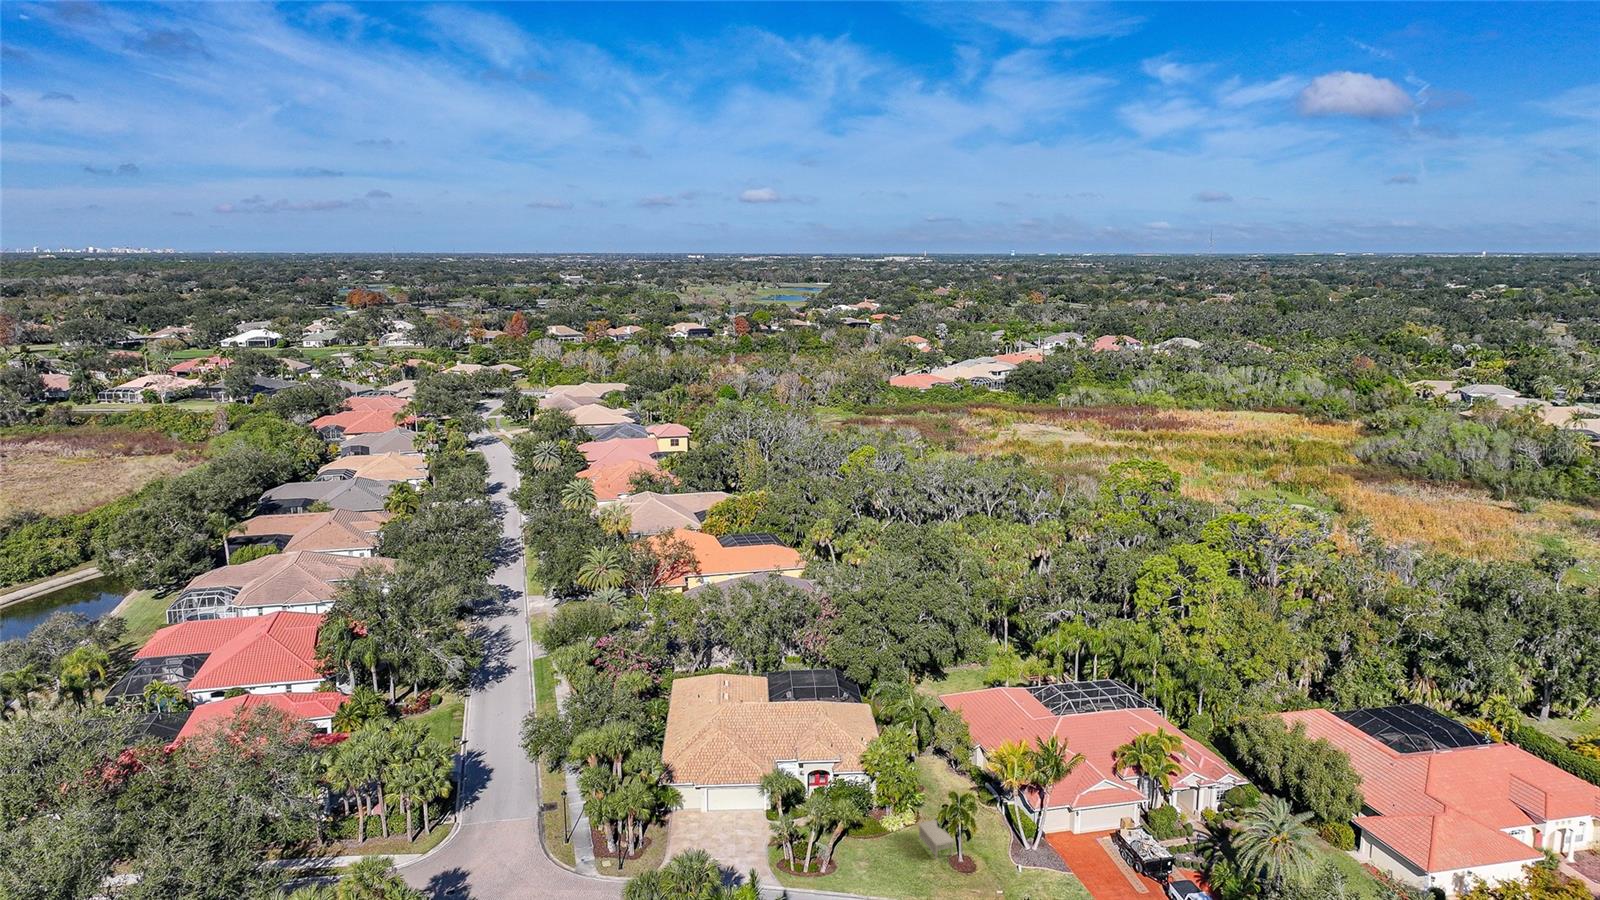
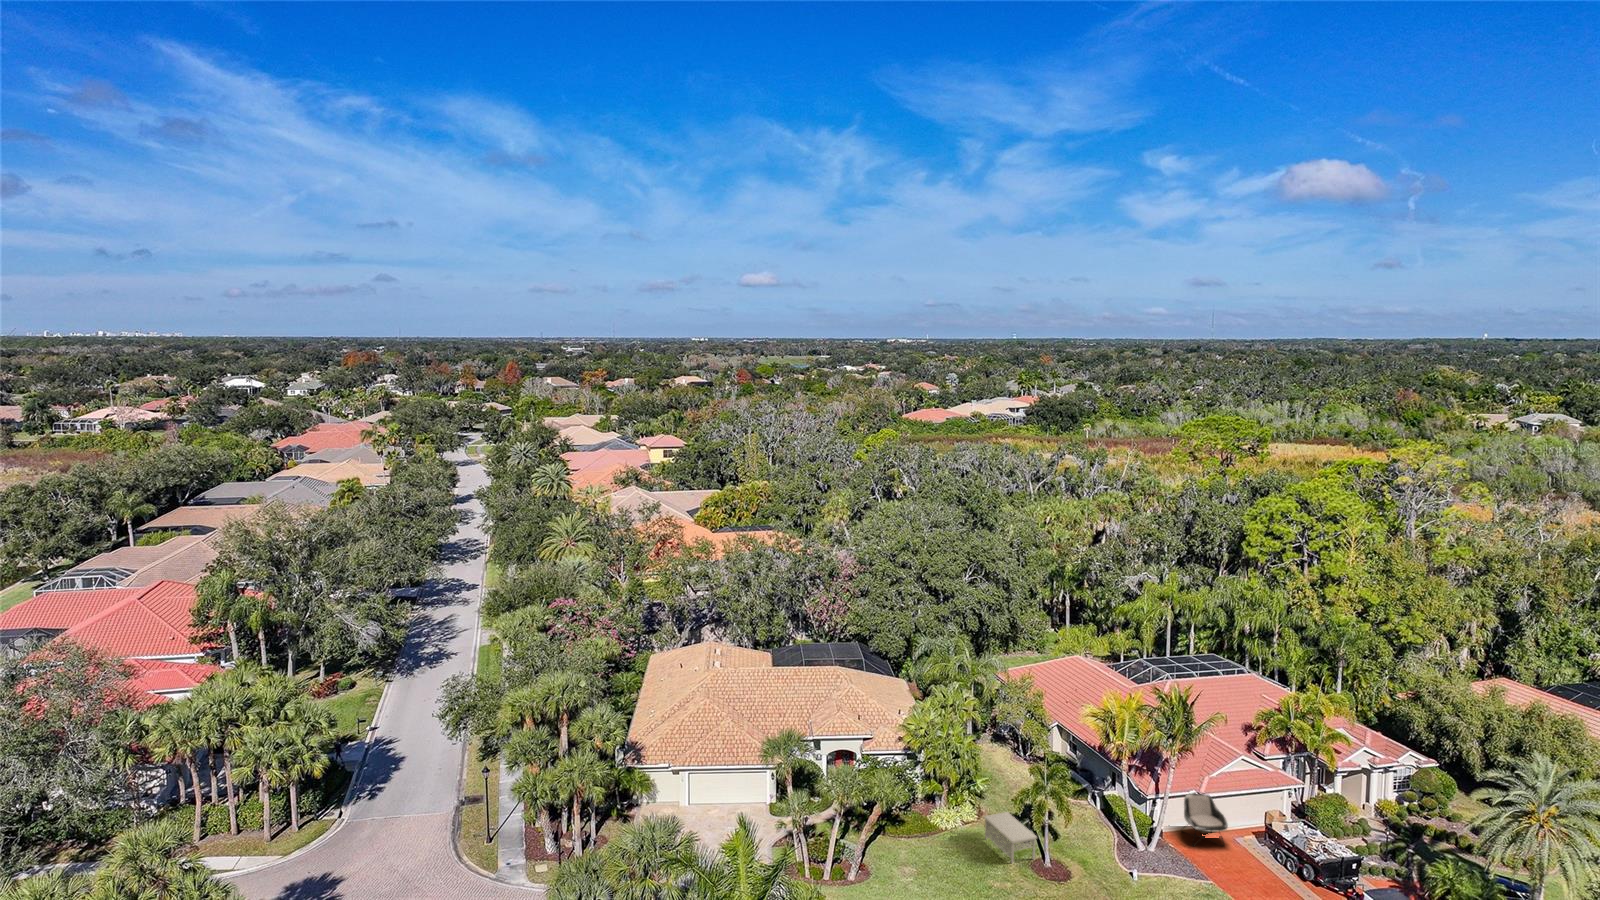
lounge chair: none [1059,806,1090,845] -> present [1184,792,1228,847]

